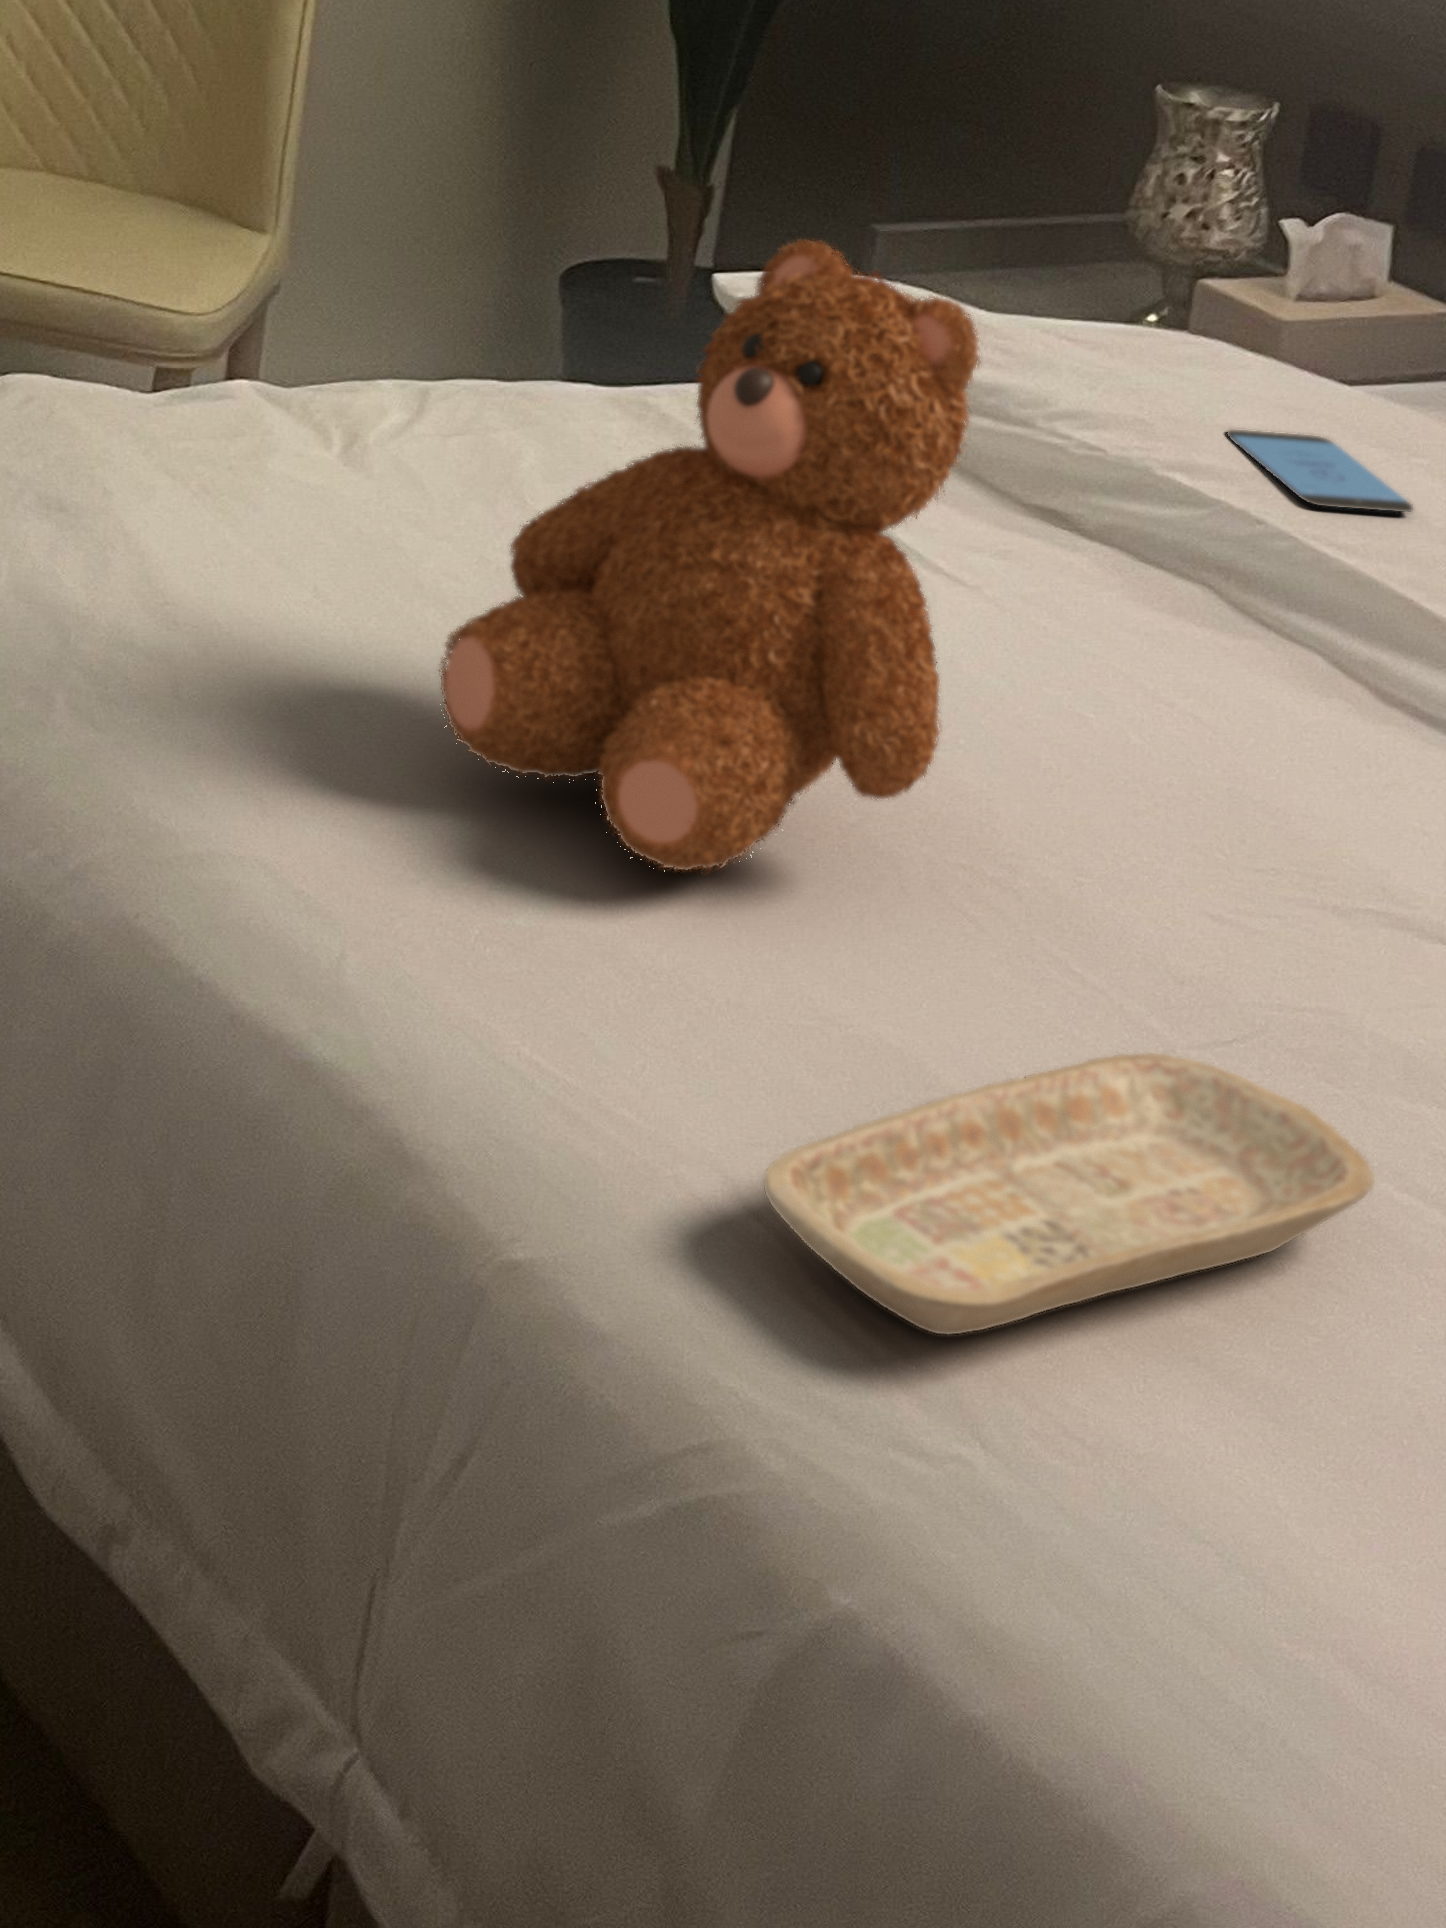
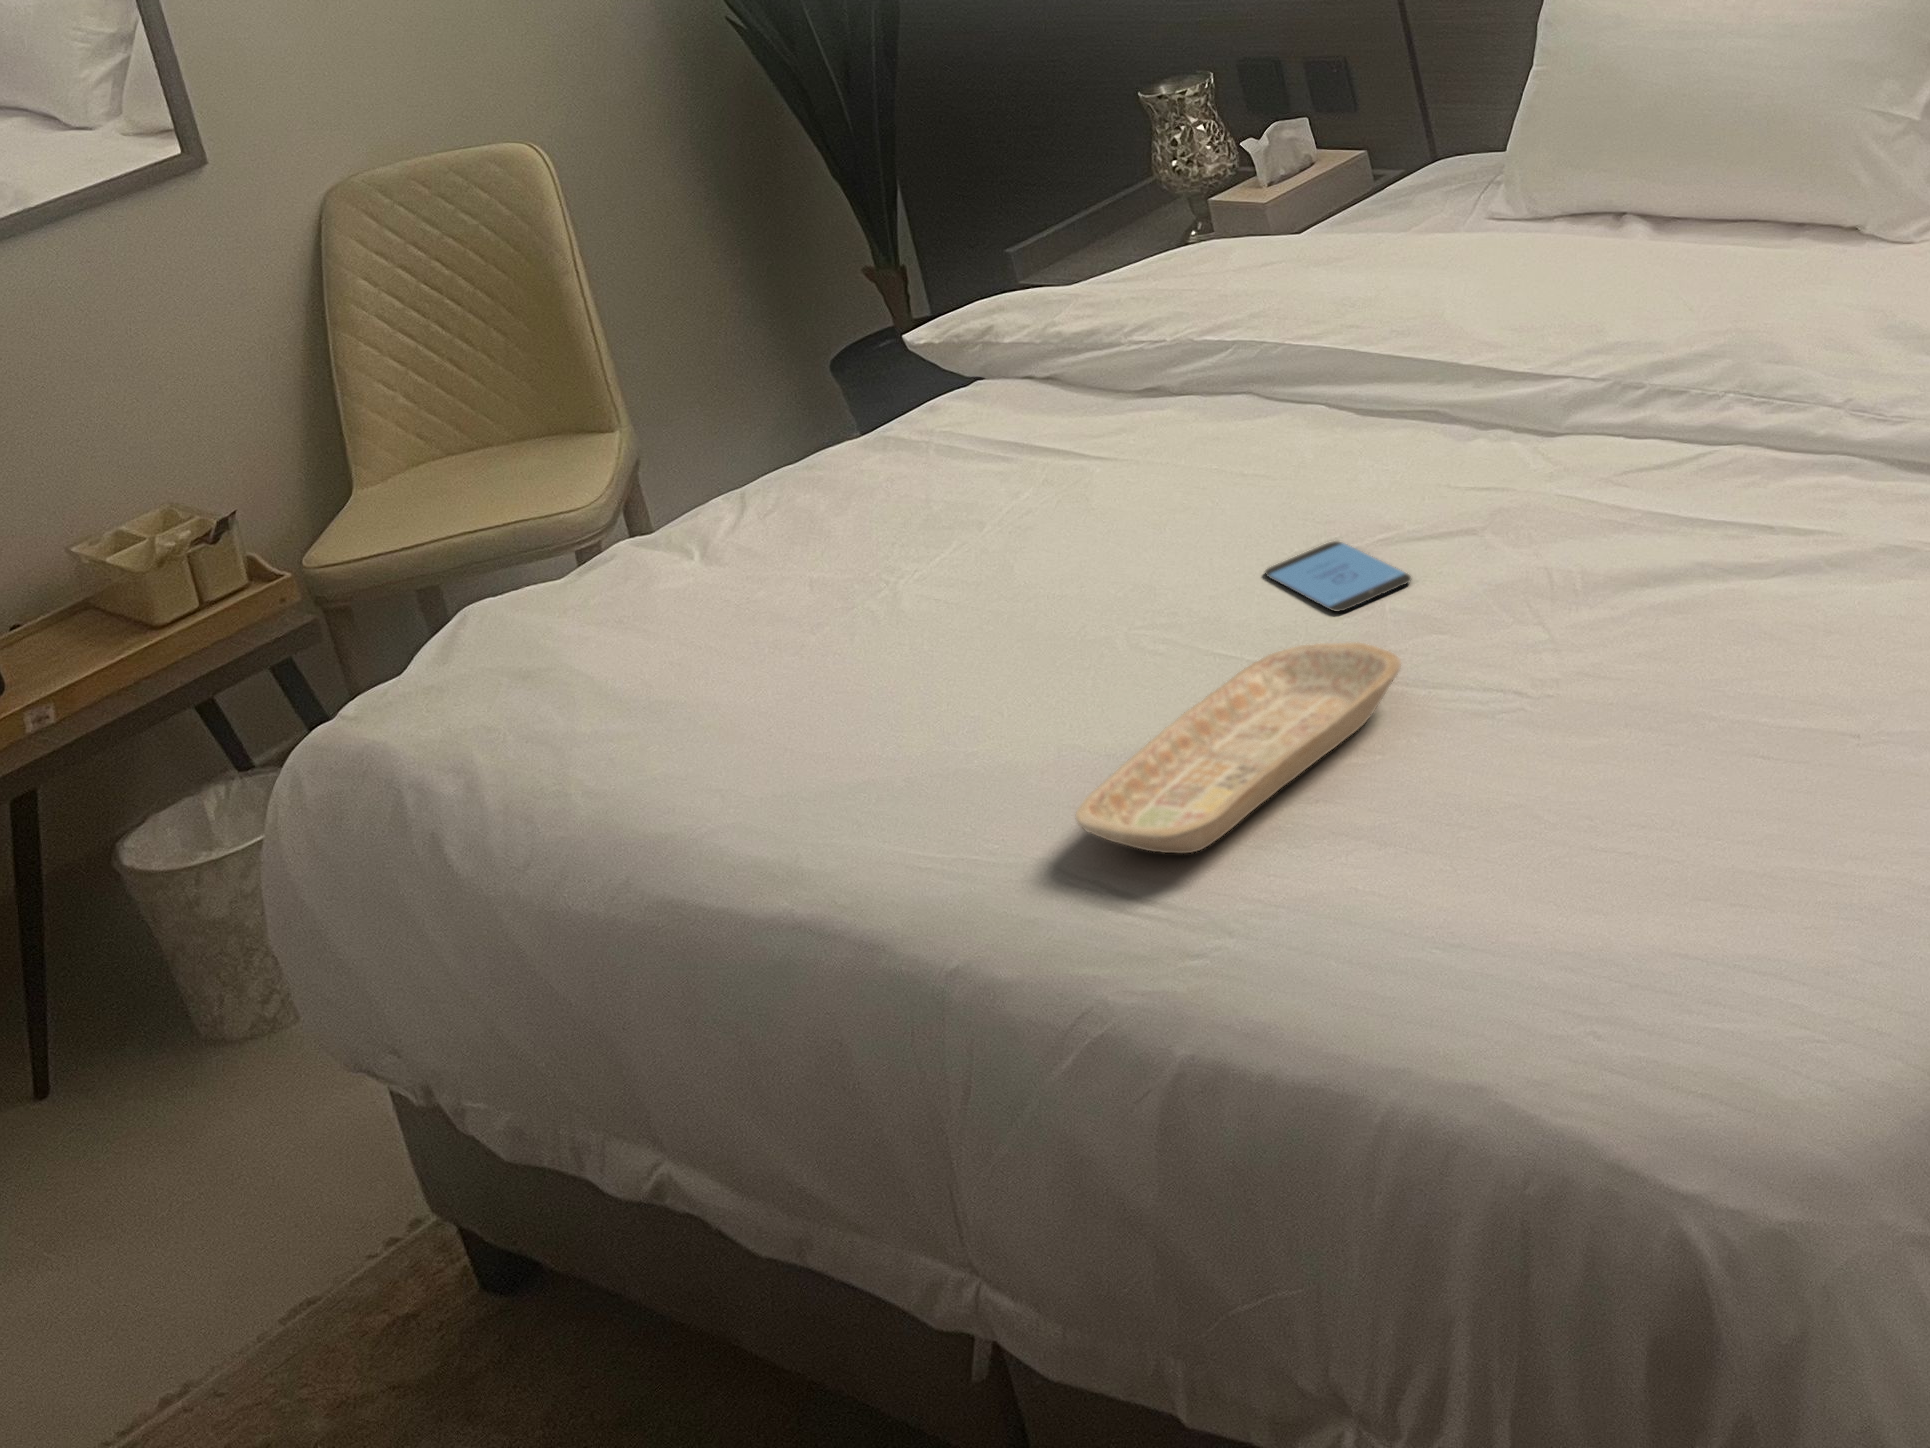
teddy bear: present [439,240,979,870] -> none [797,291,1104,692]
smartphone: present [1227,430,1413,512] -> present [1265,541,1411,612]

